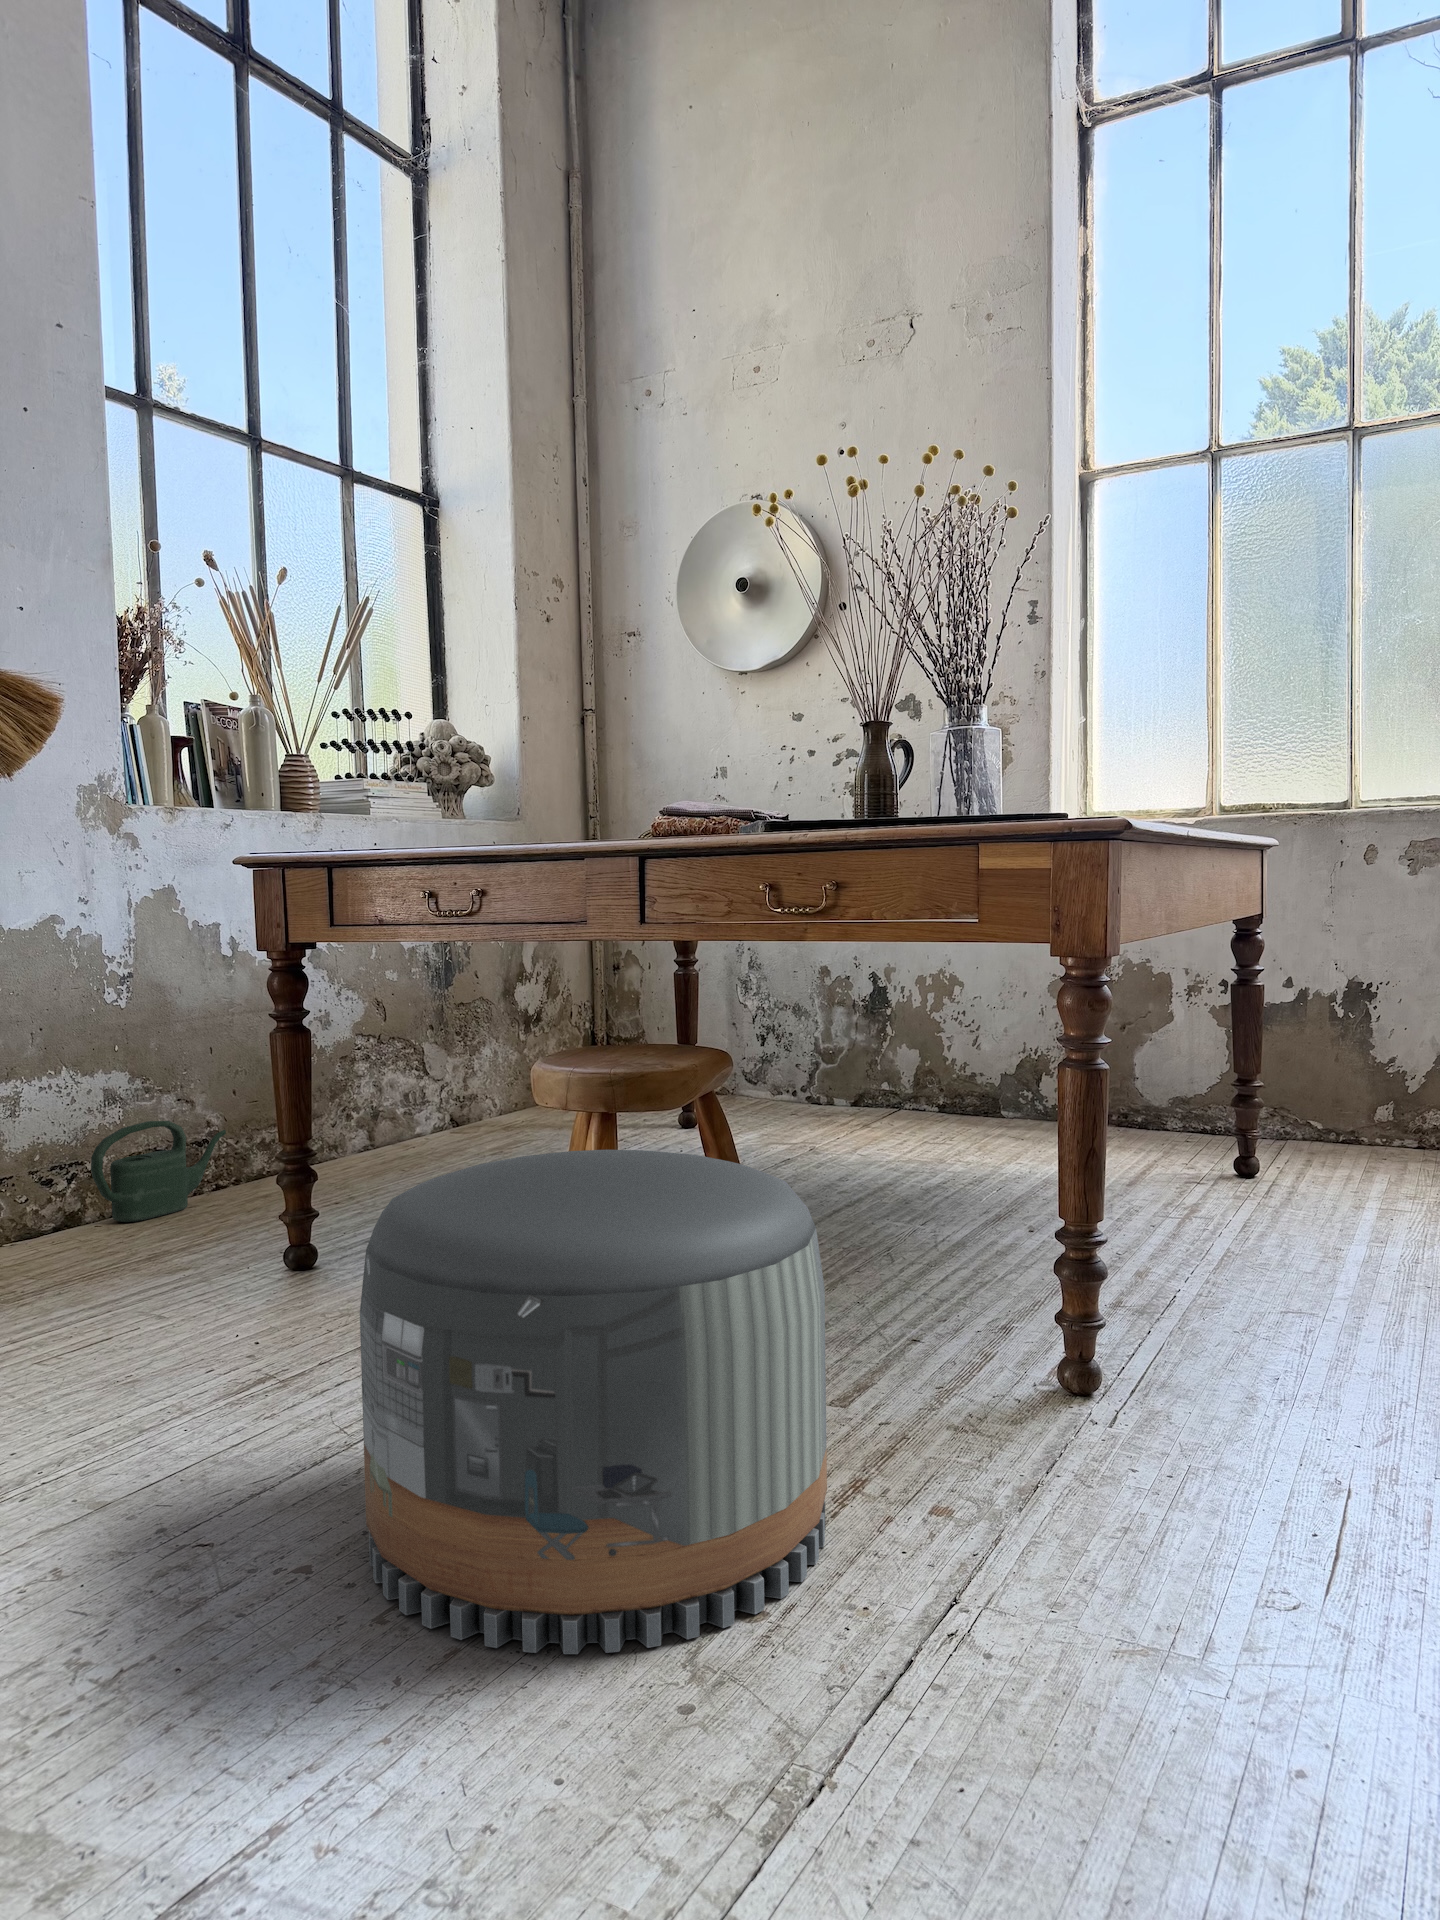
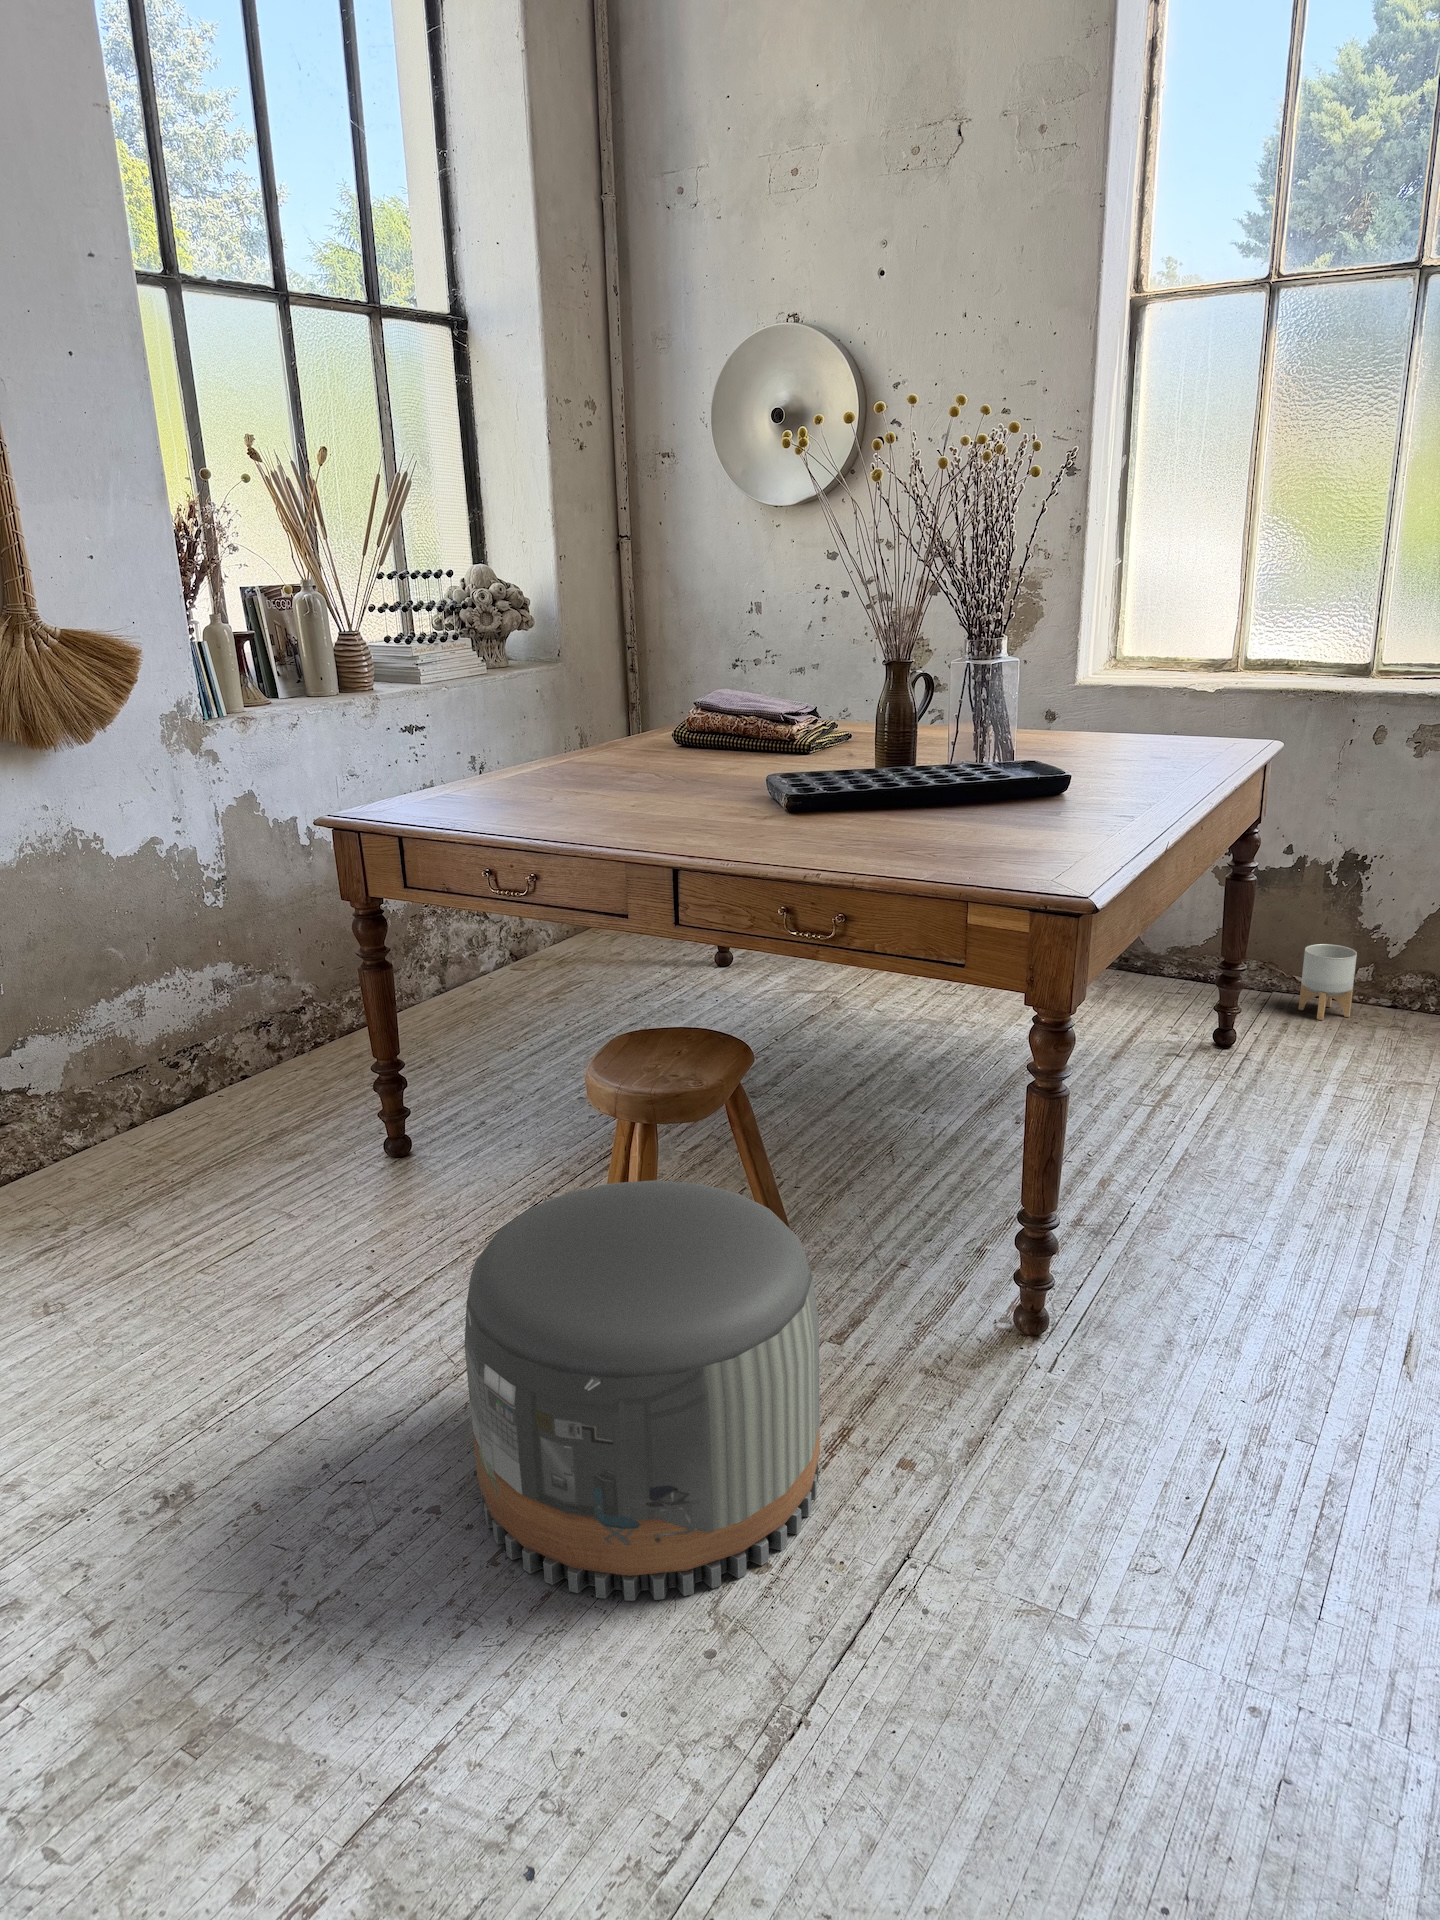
planter: none [1319,1079,1377,1158] -> present [1299,944,1357,1020]
watering can: present [91,1121,226,1222] -> none [209,1002,318,1094]

